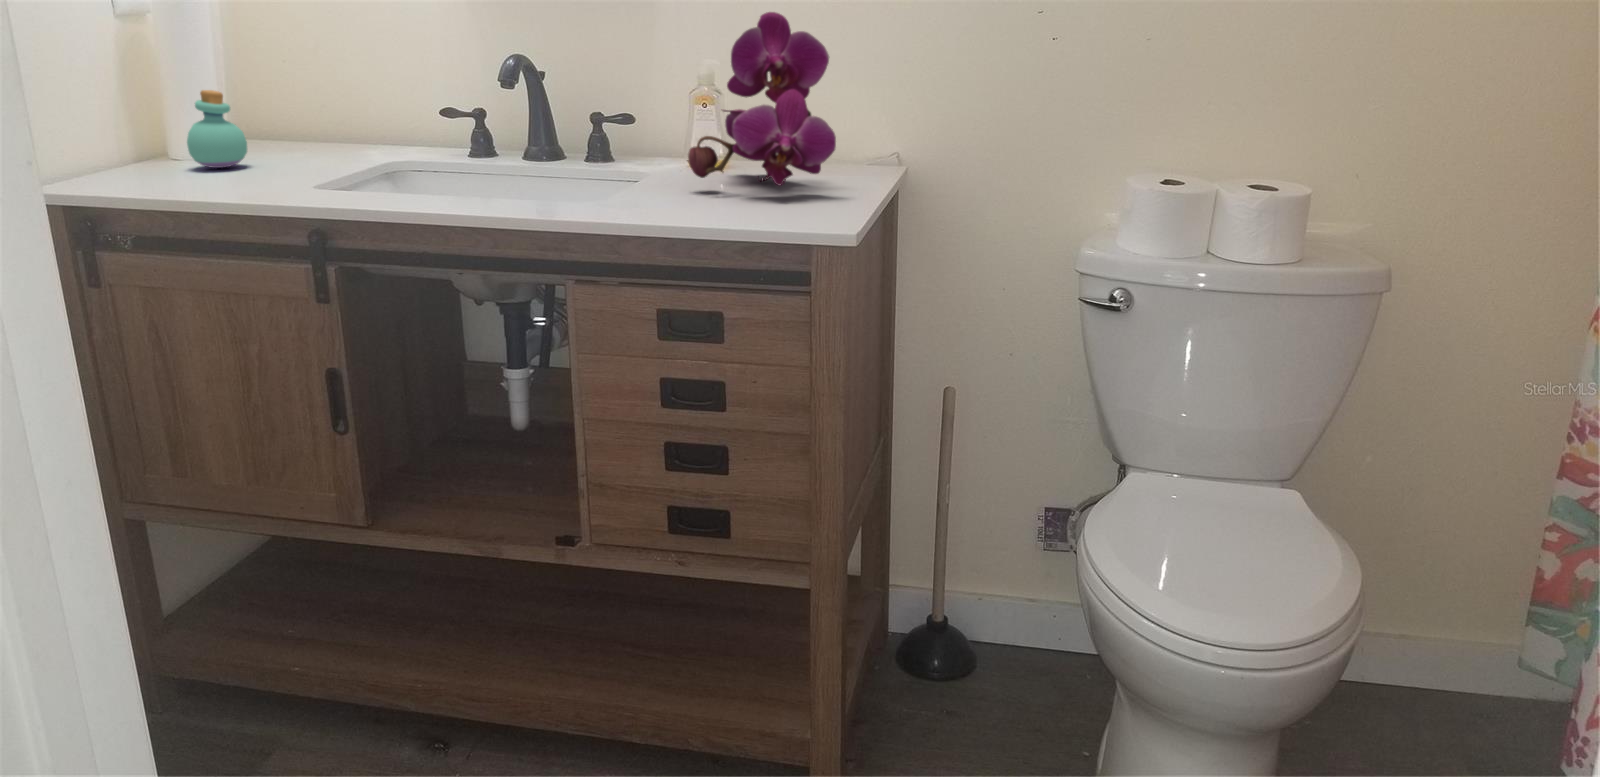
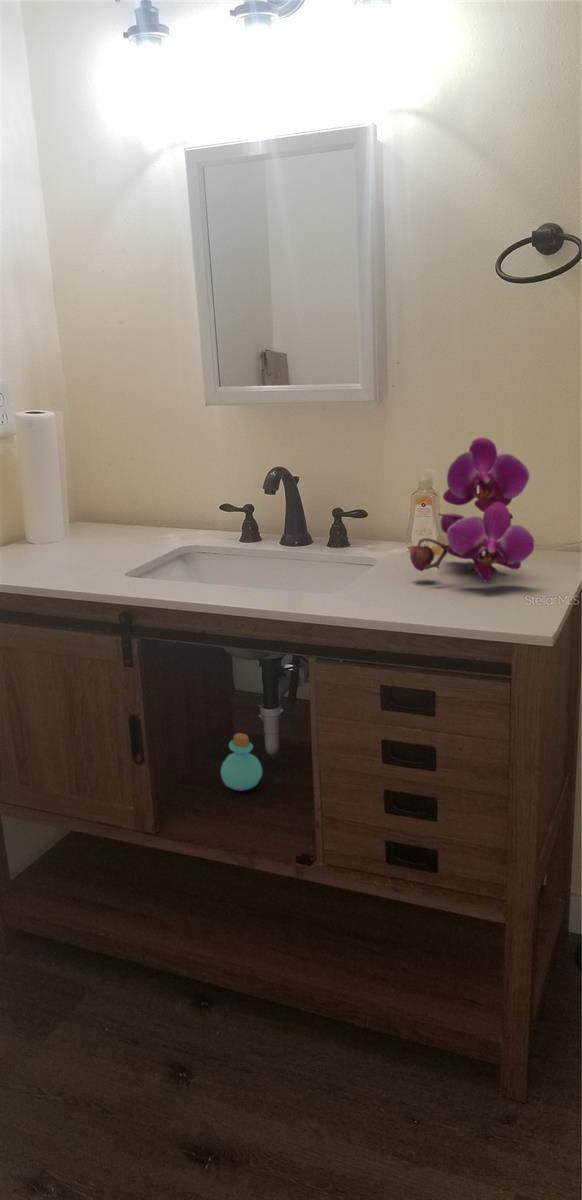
perfume bottle: present [187,90,247,168] -> present [221,733,262,791]

